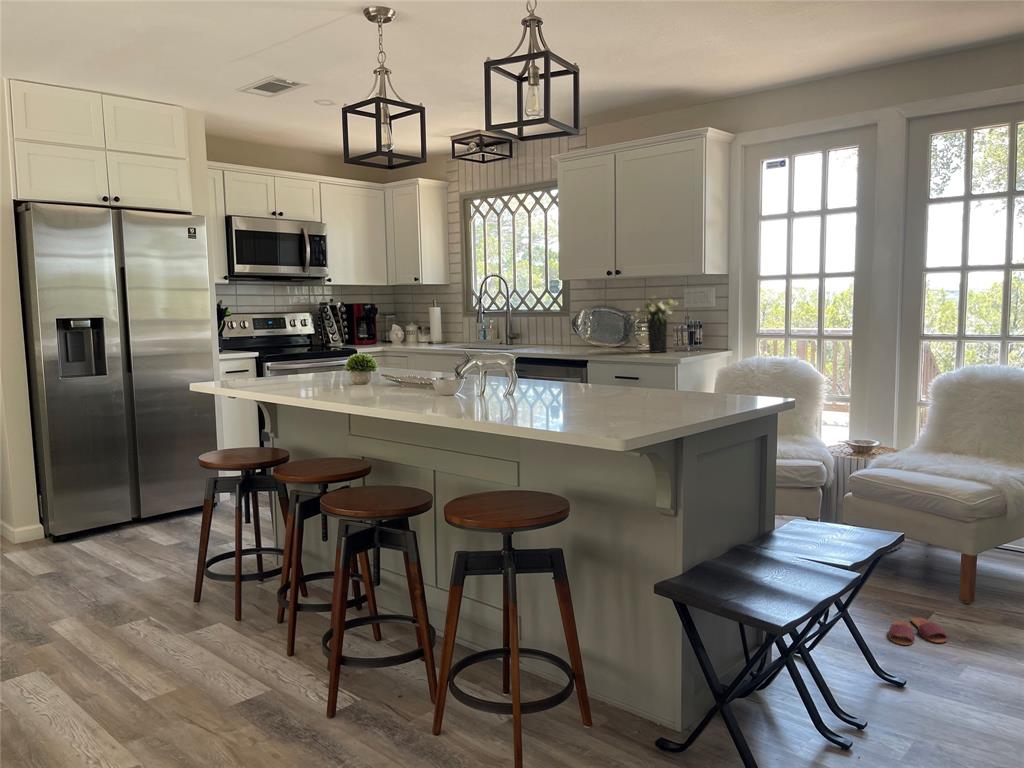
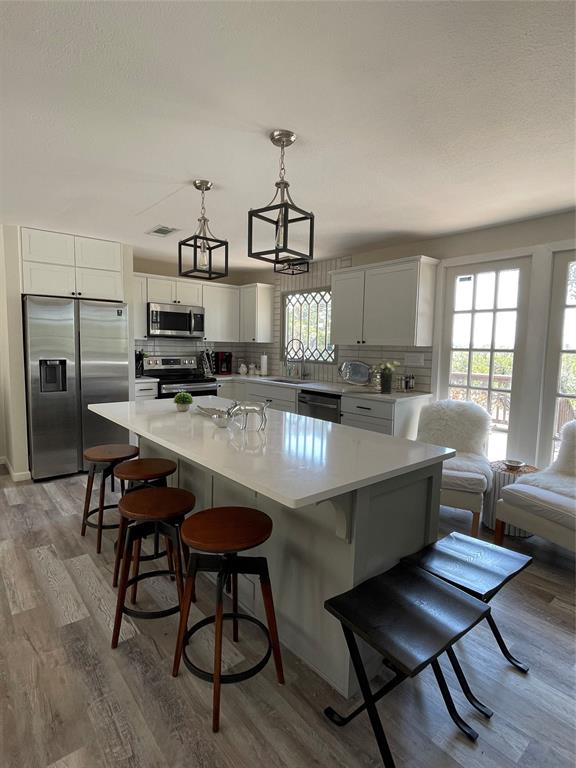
slippers: present [888,618,947,645] -> none [515,602,559,628]

